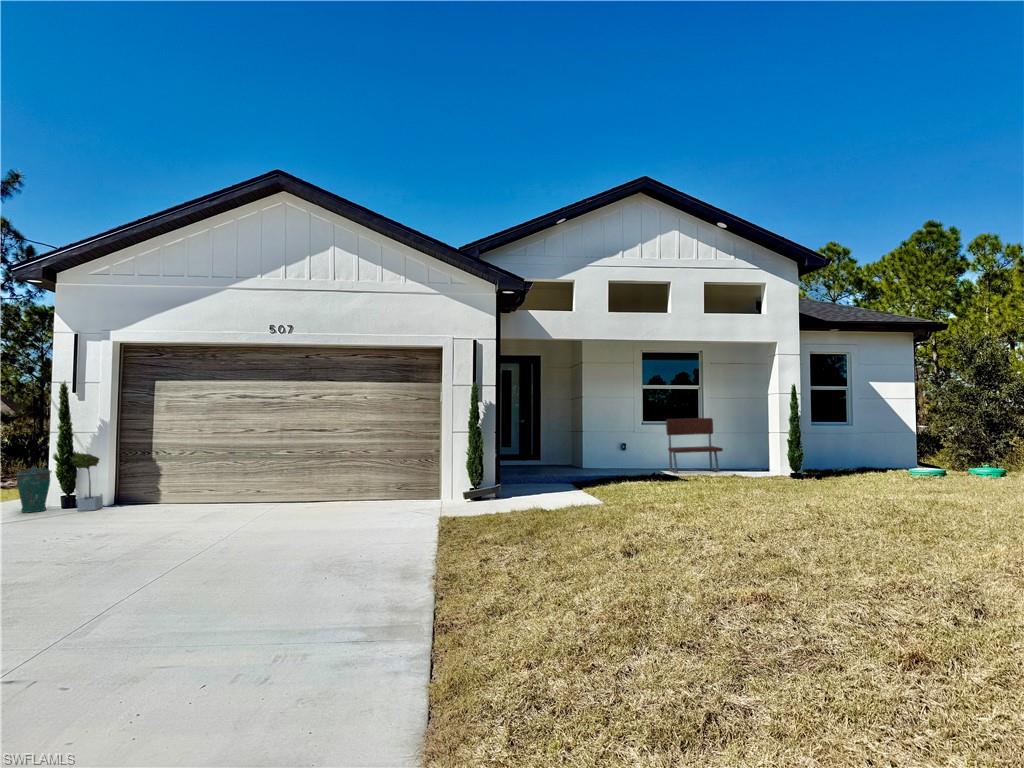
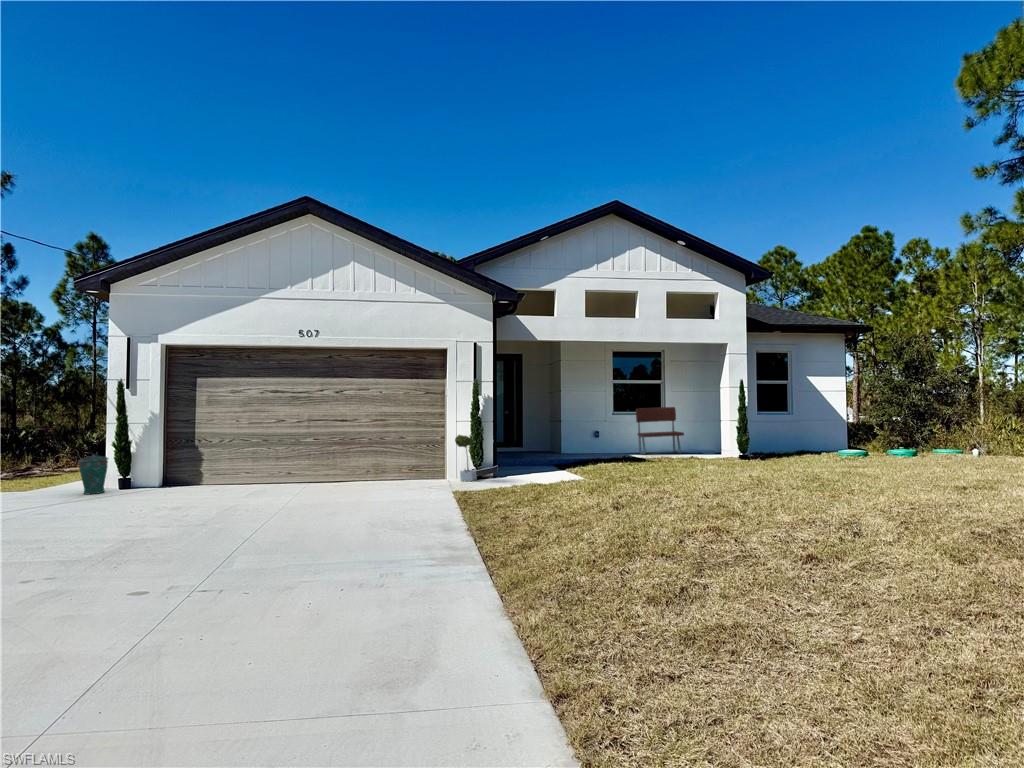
potted tree: present [71,453,103,511] -> present [455,435,477,481]

